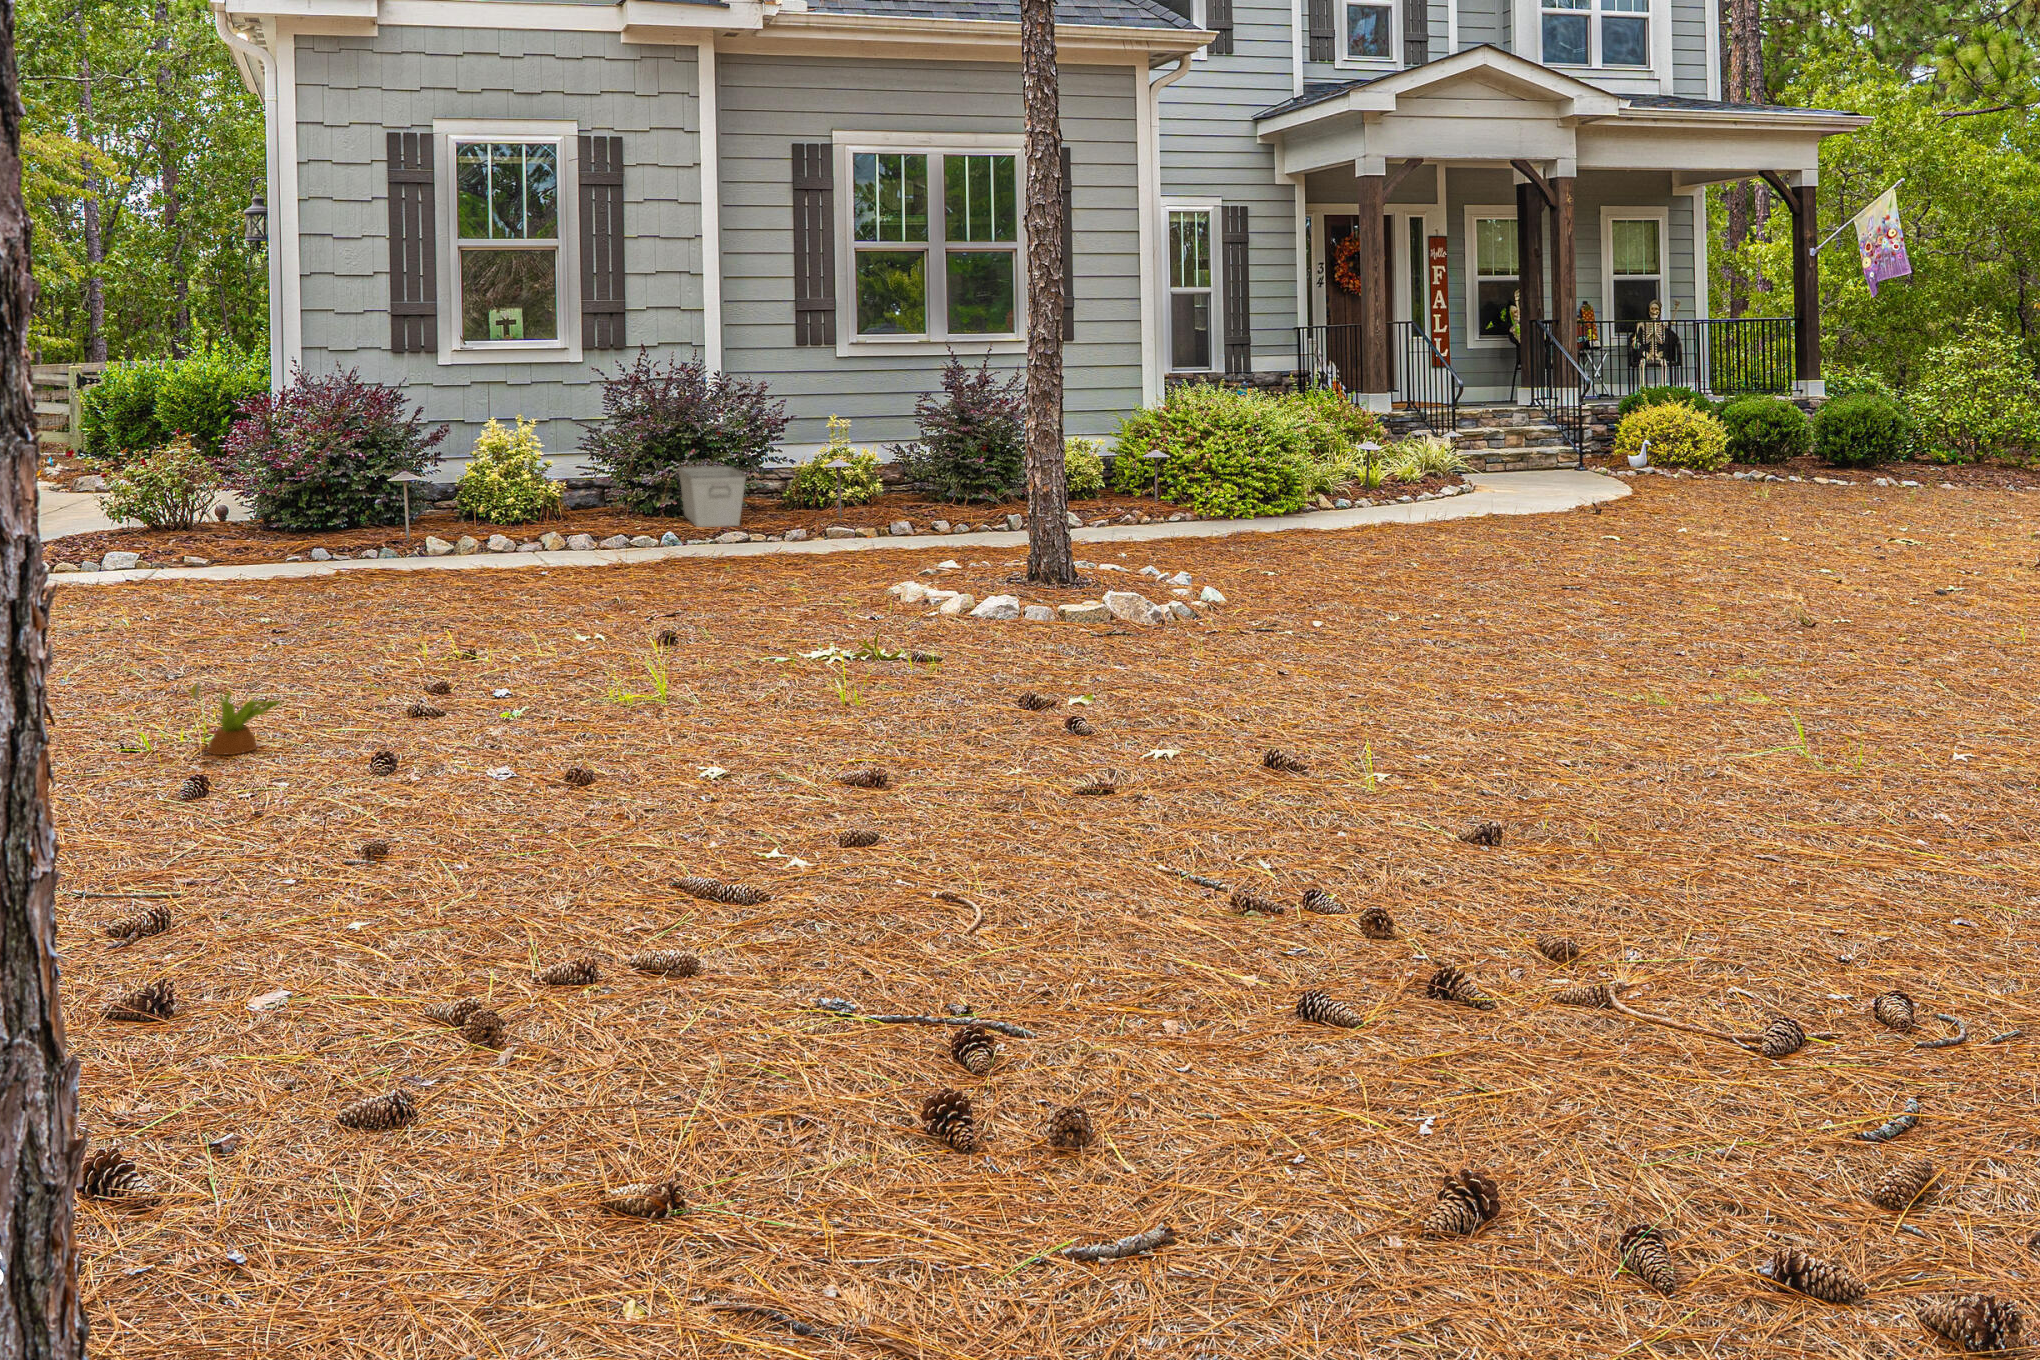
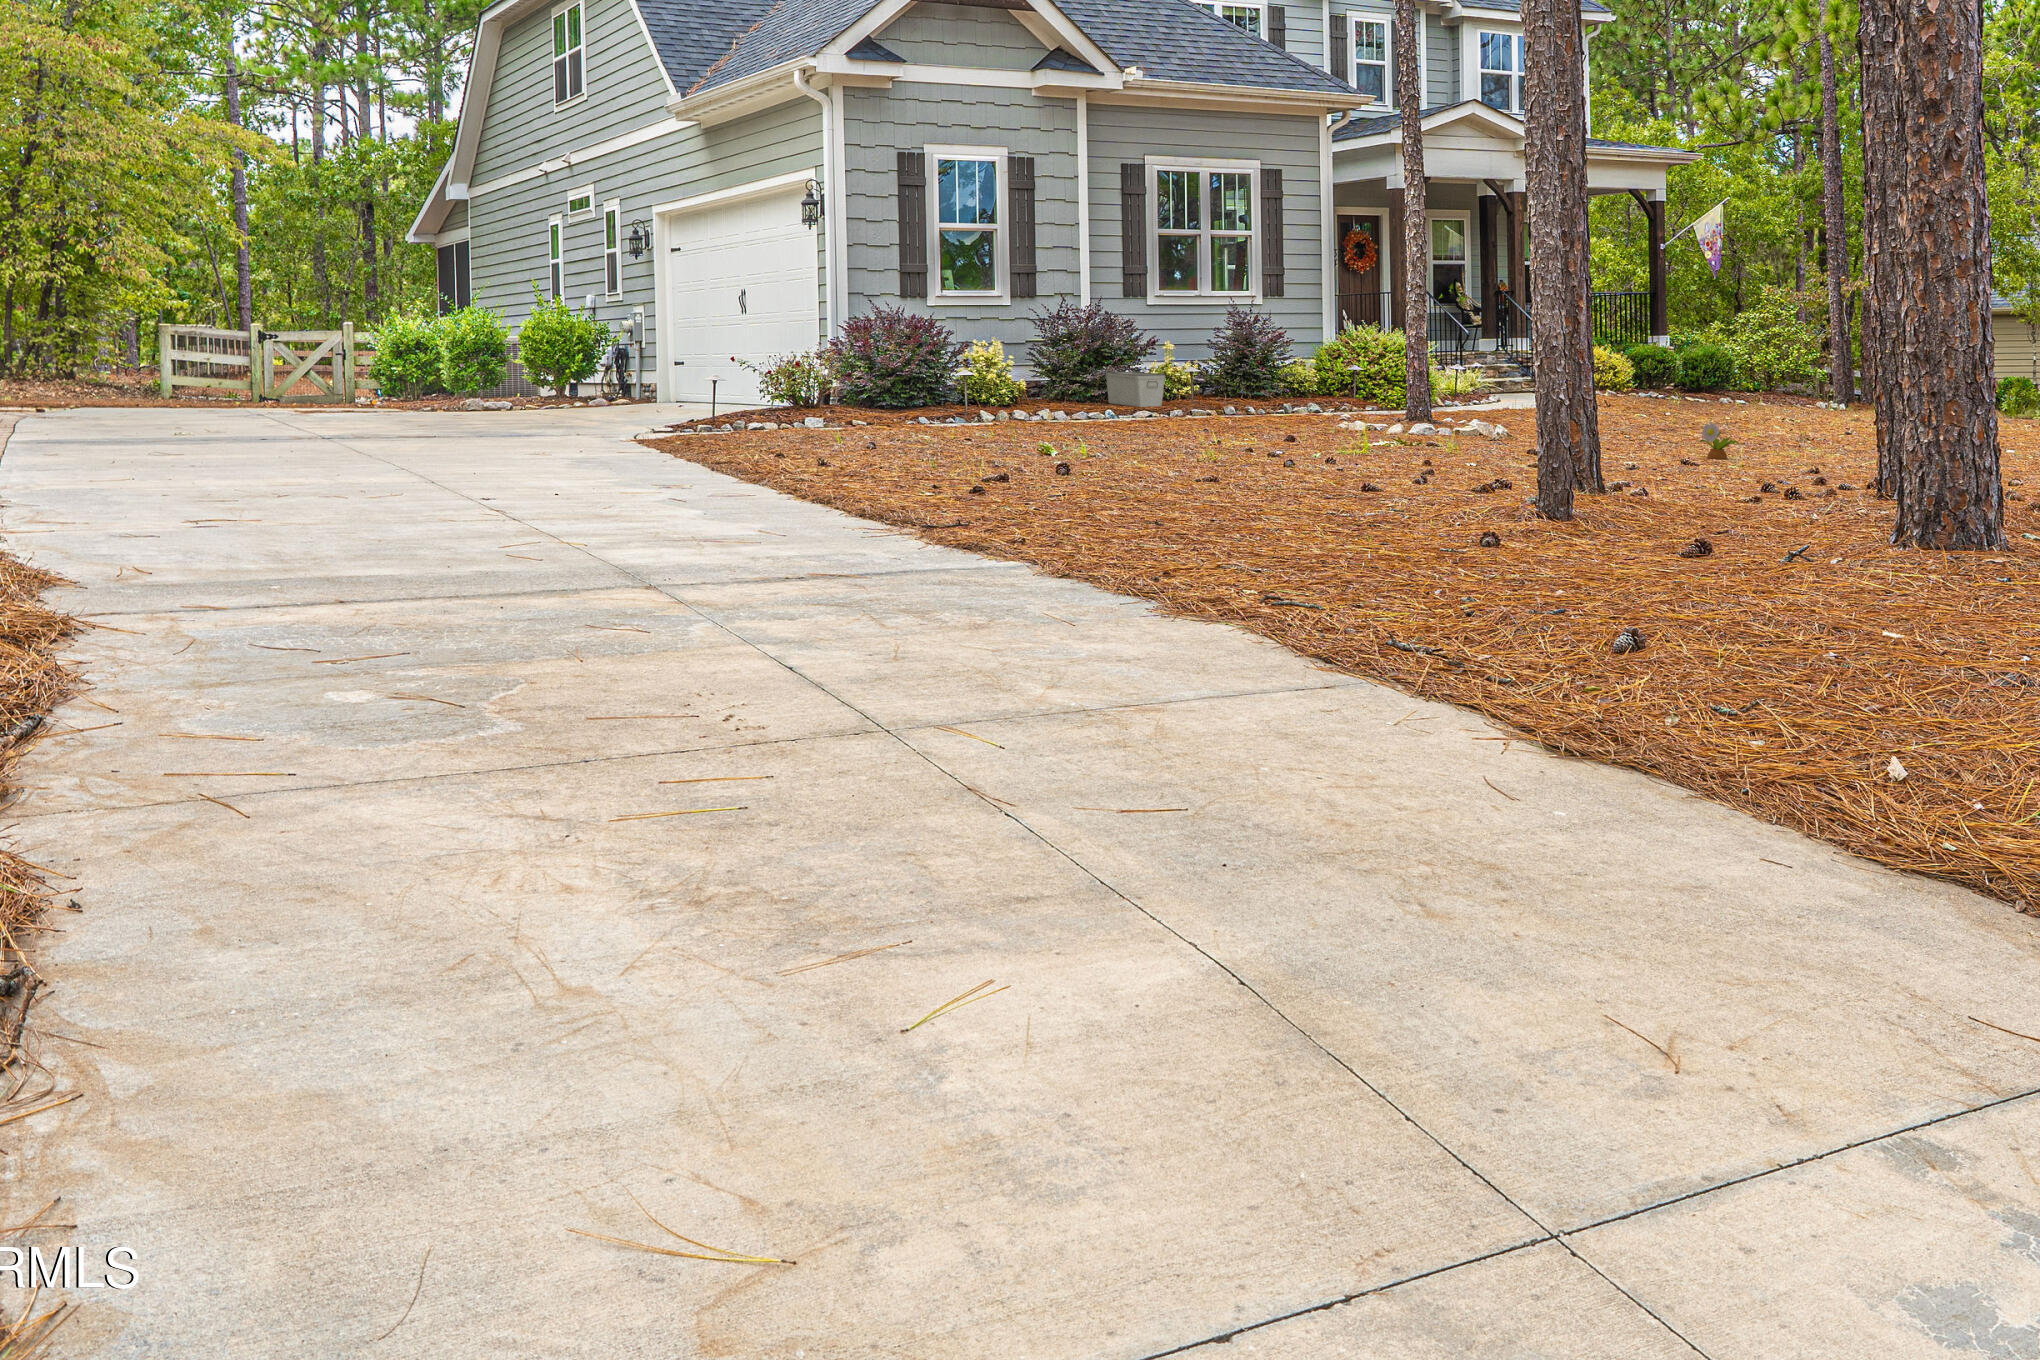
decorative plant: present [190,672,281,755] -> present [1699,422,1739,459]

